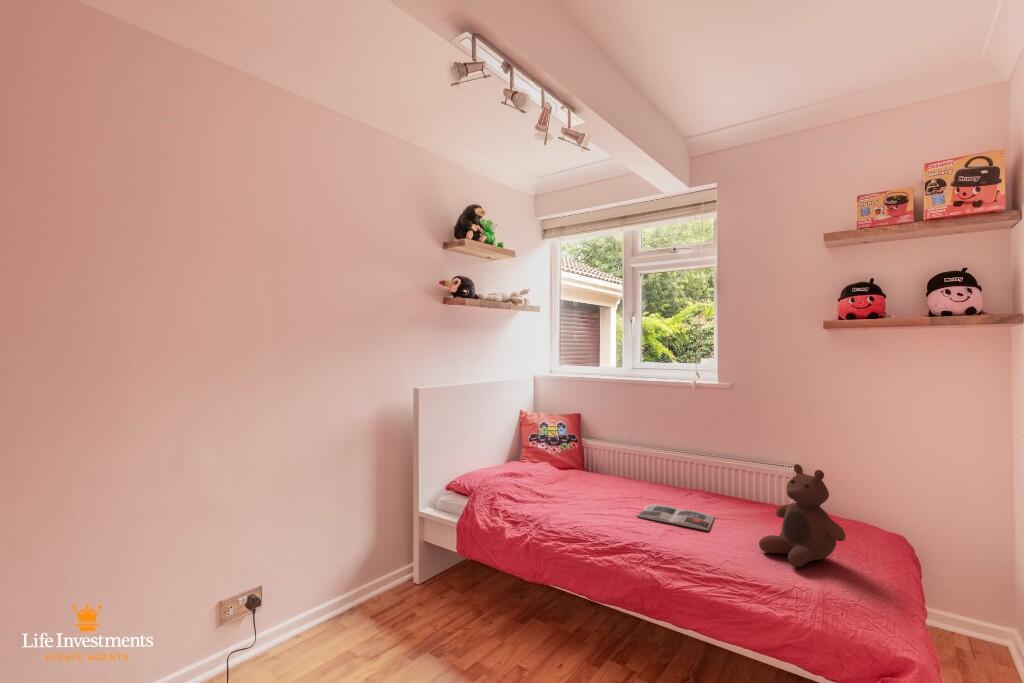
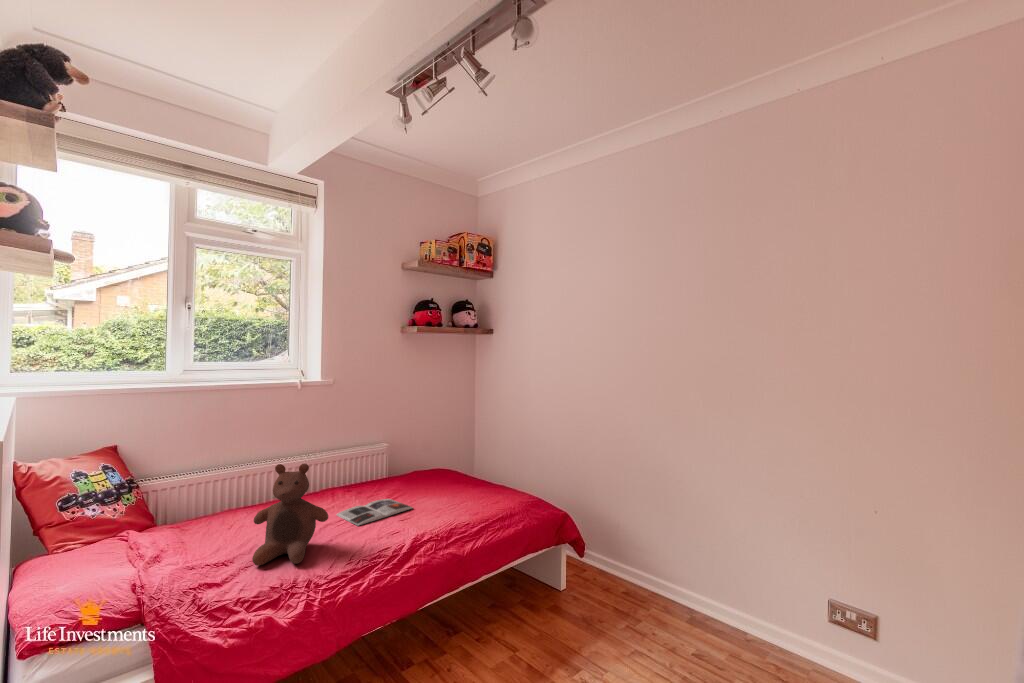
stuffed bear: present [759,464,846,567] -> present [252,464,328,566]

